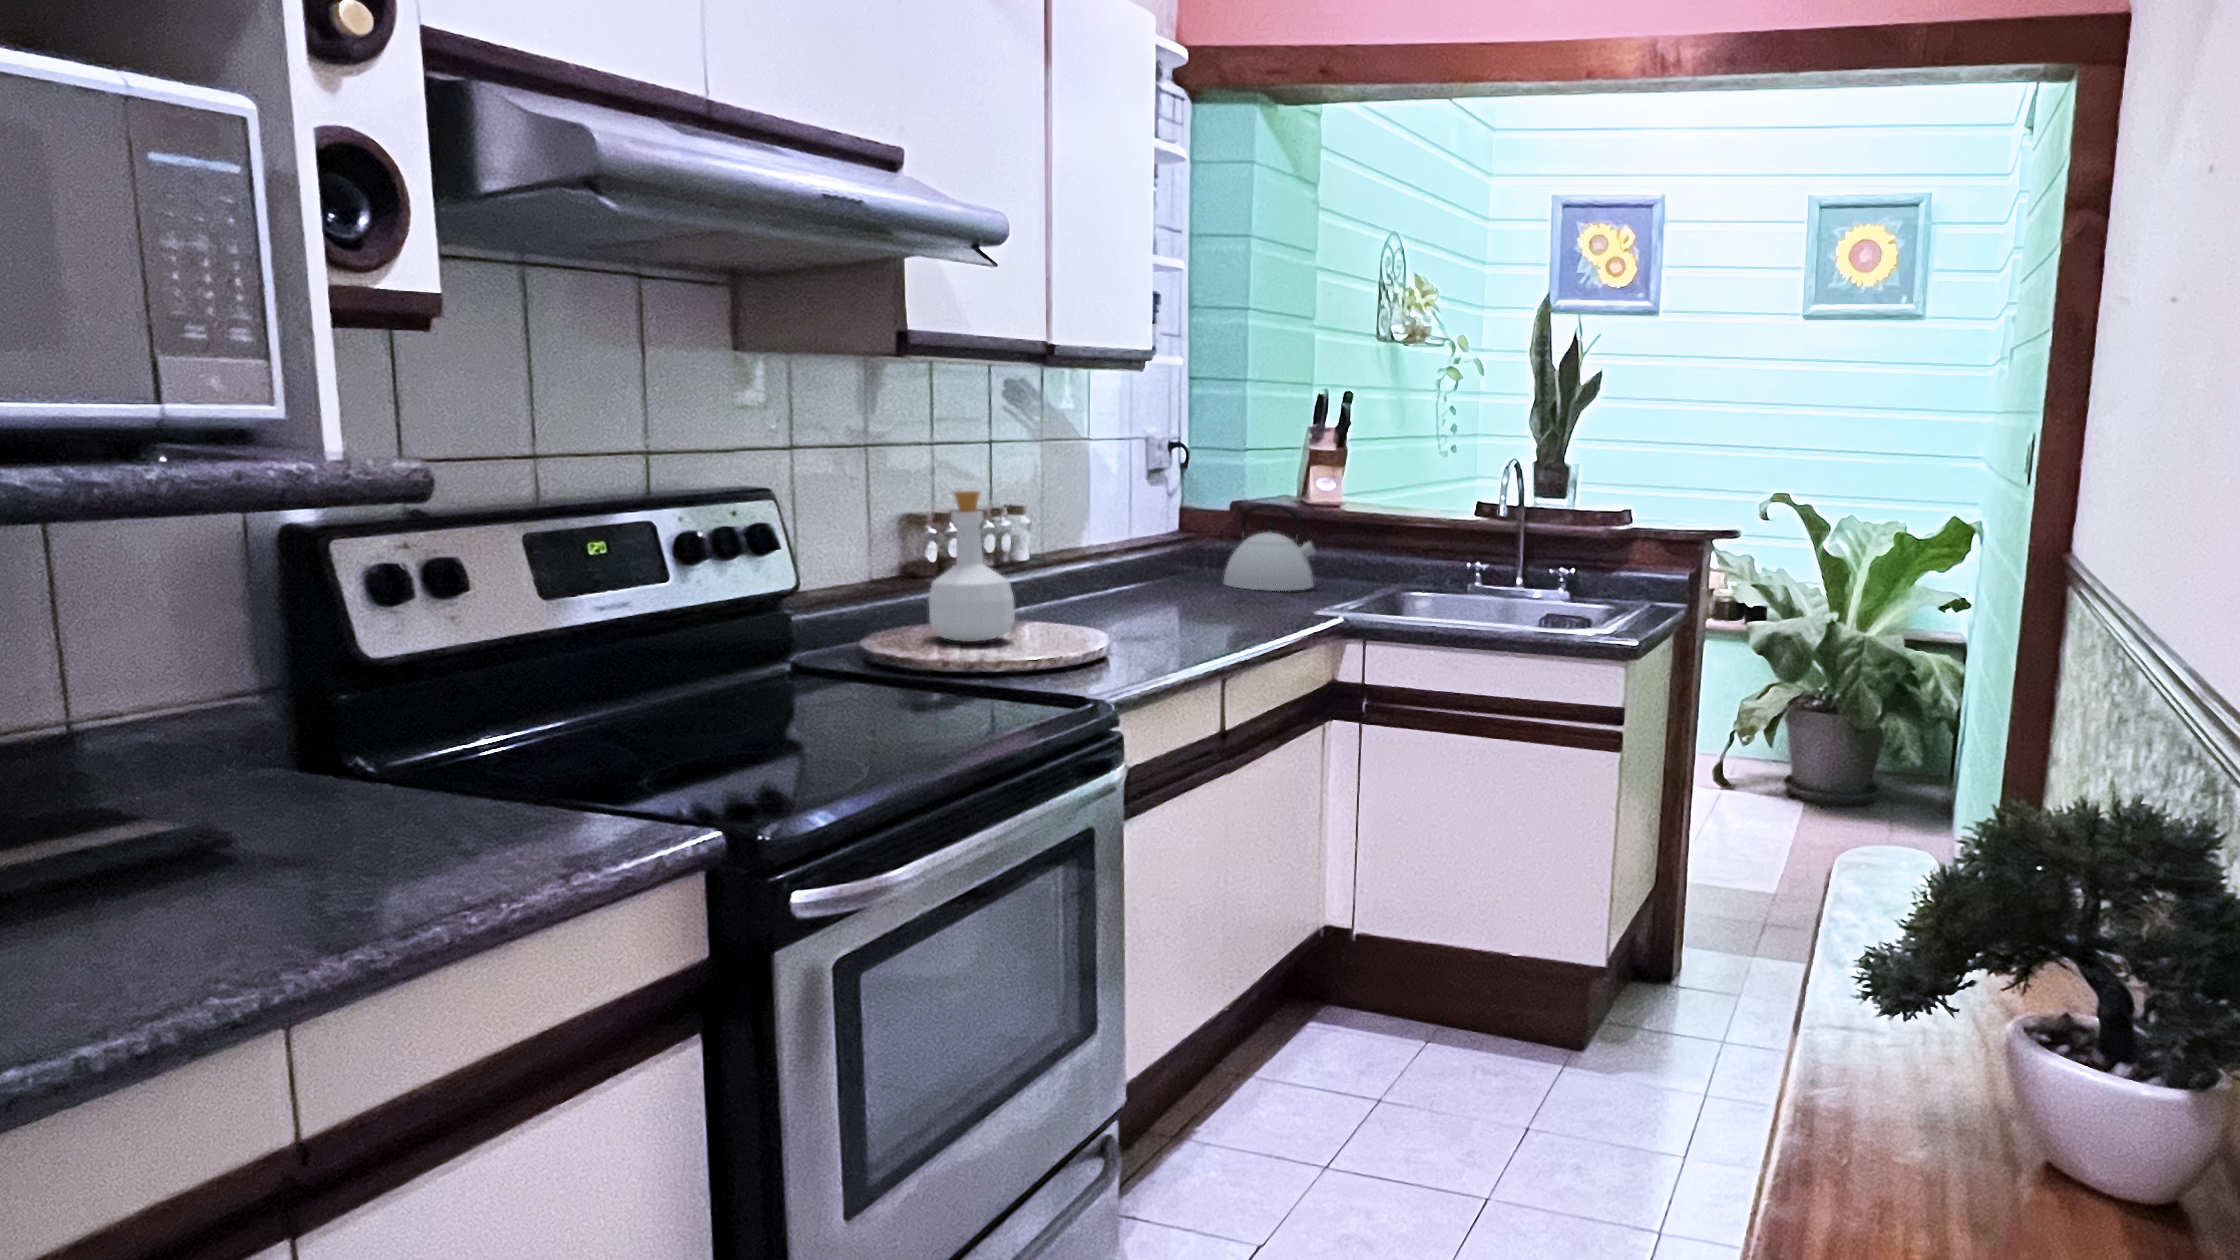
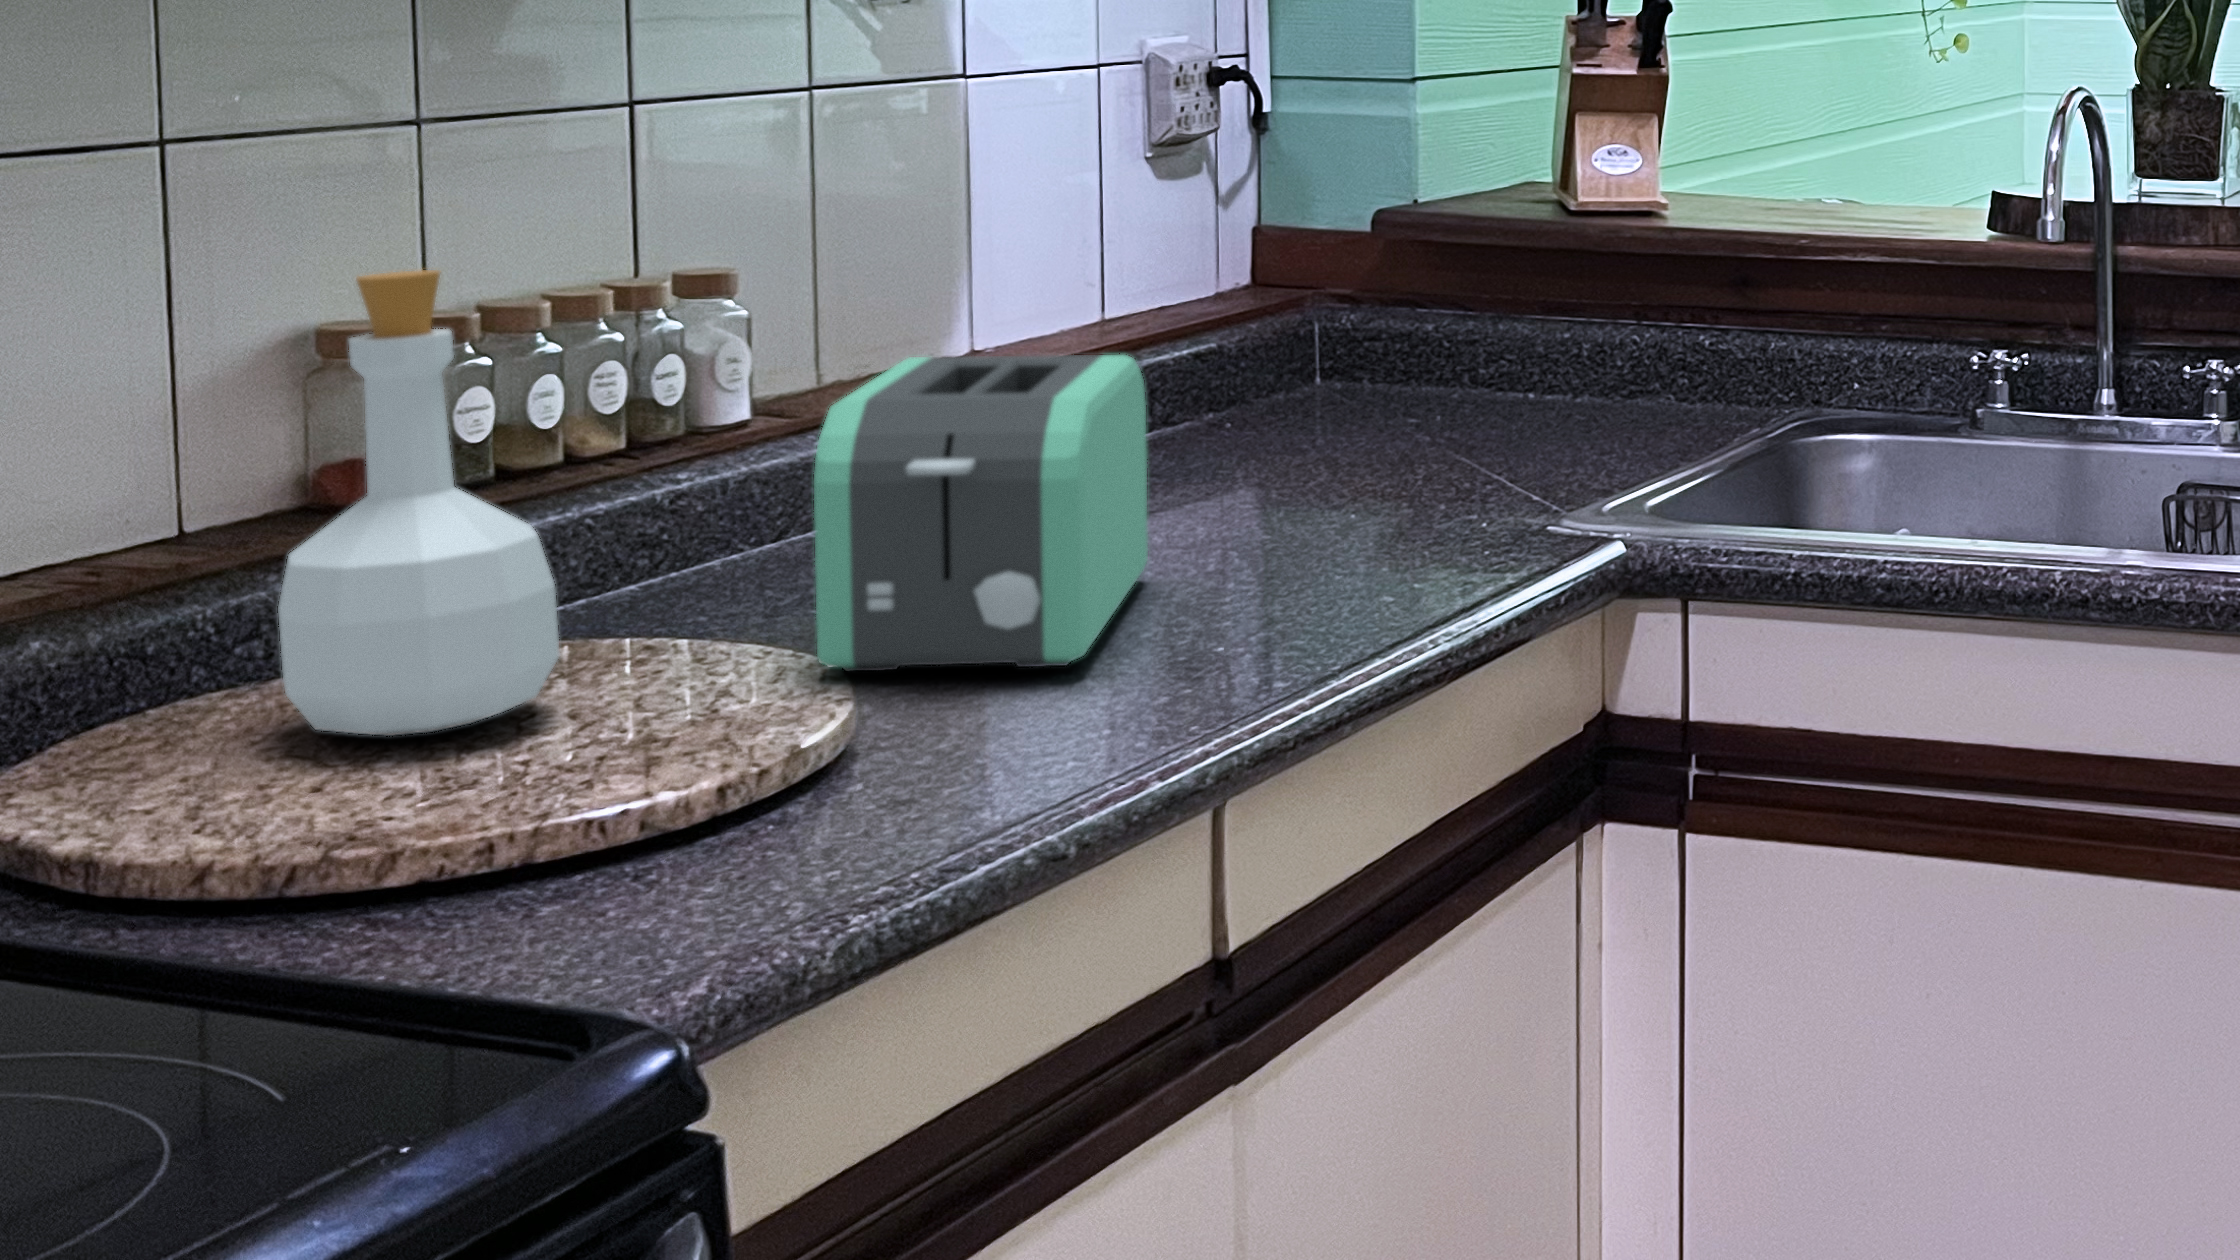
kettle: present [1224,504,1318,591] -> none [1341,219,1588,447]
toaster: none [1088,535,1182,638] -> present [814,355,1148,672]

